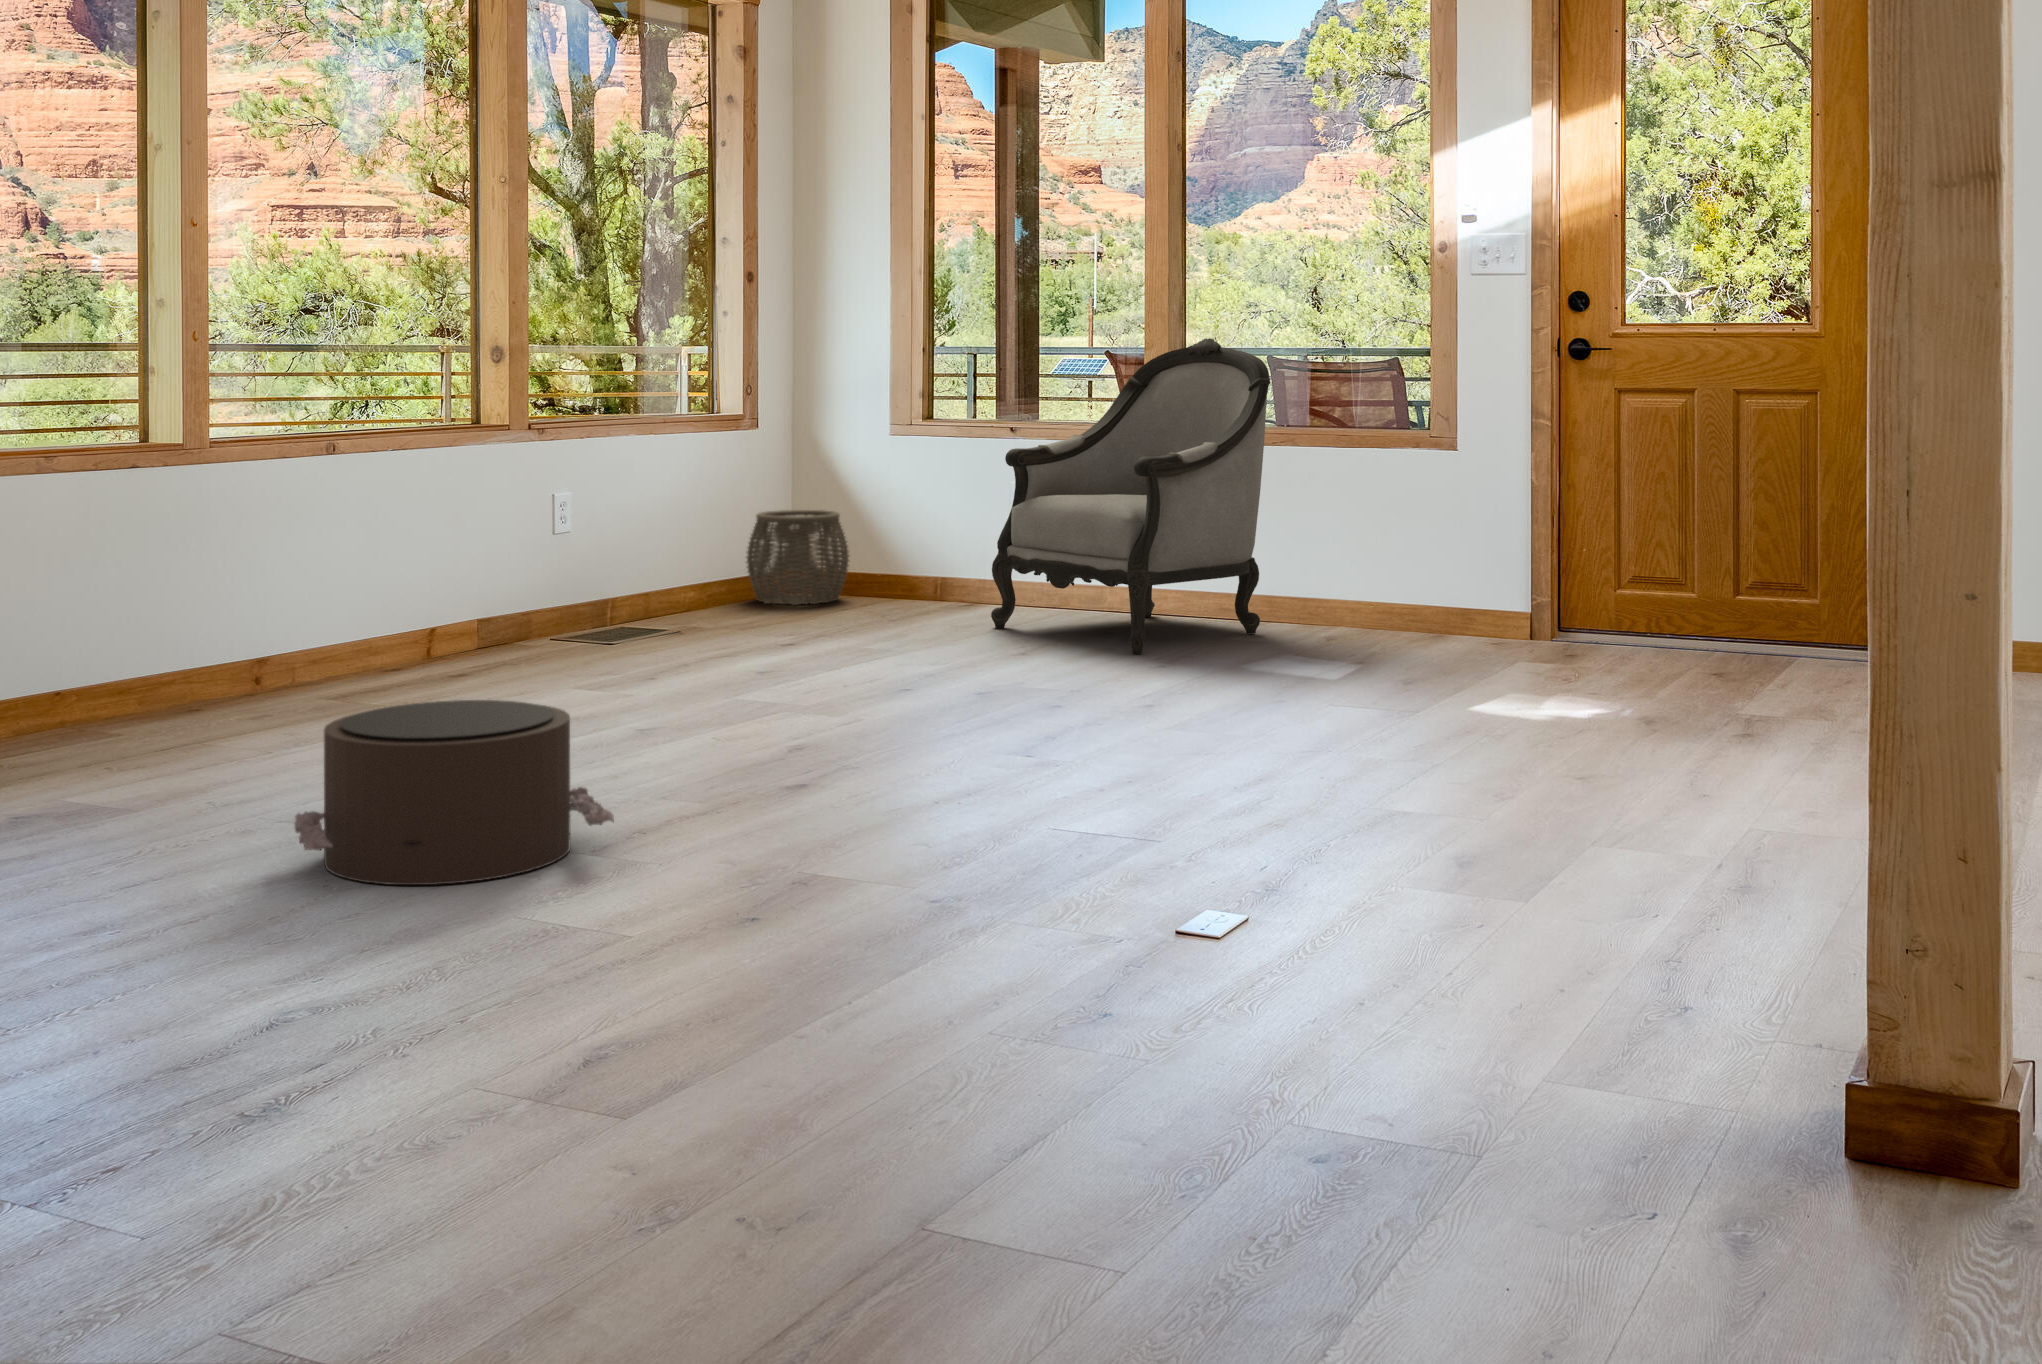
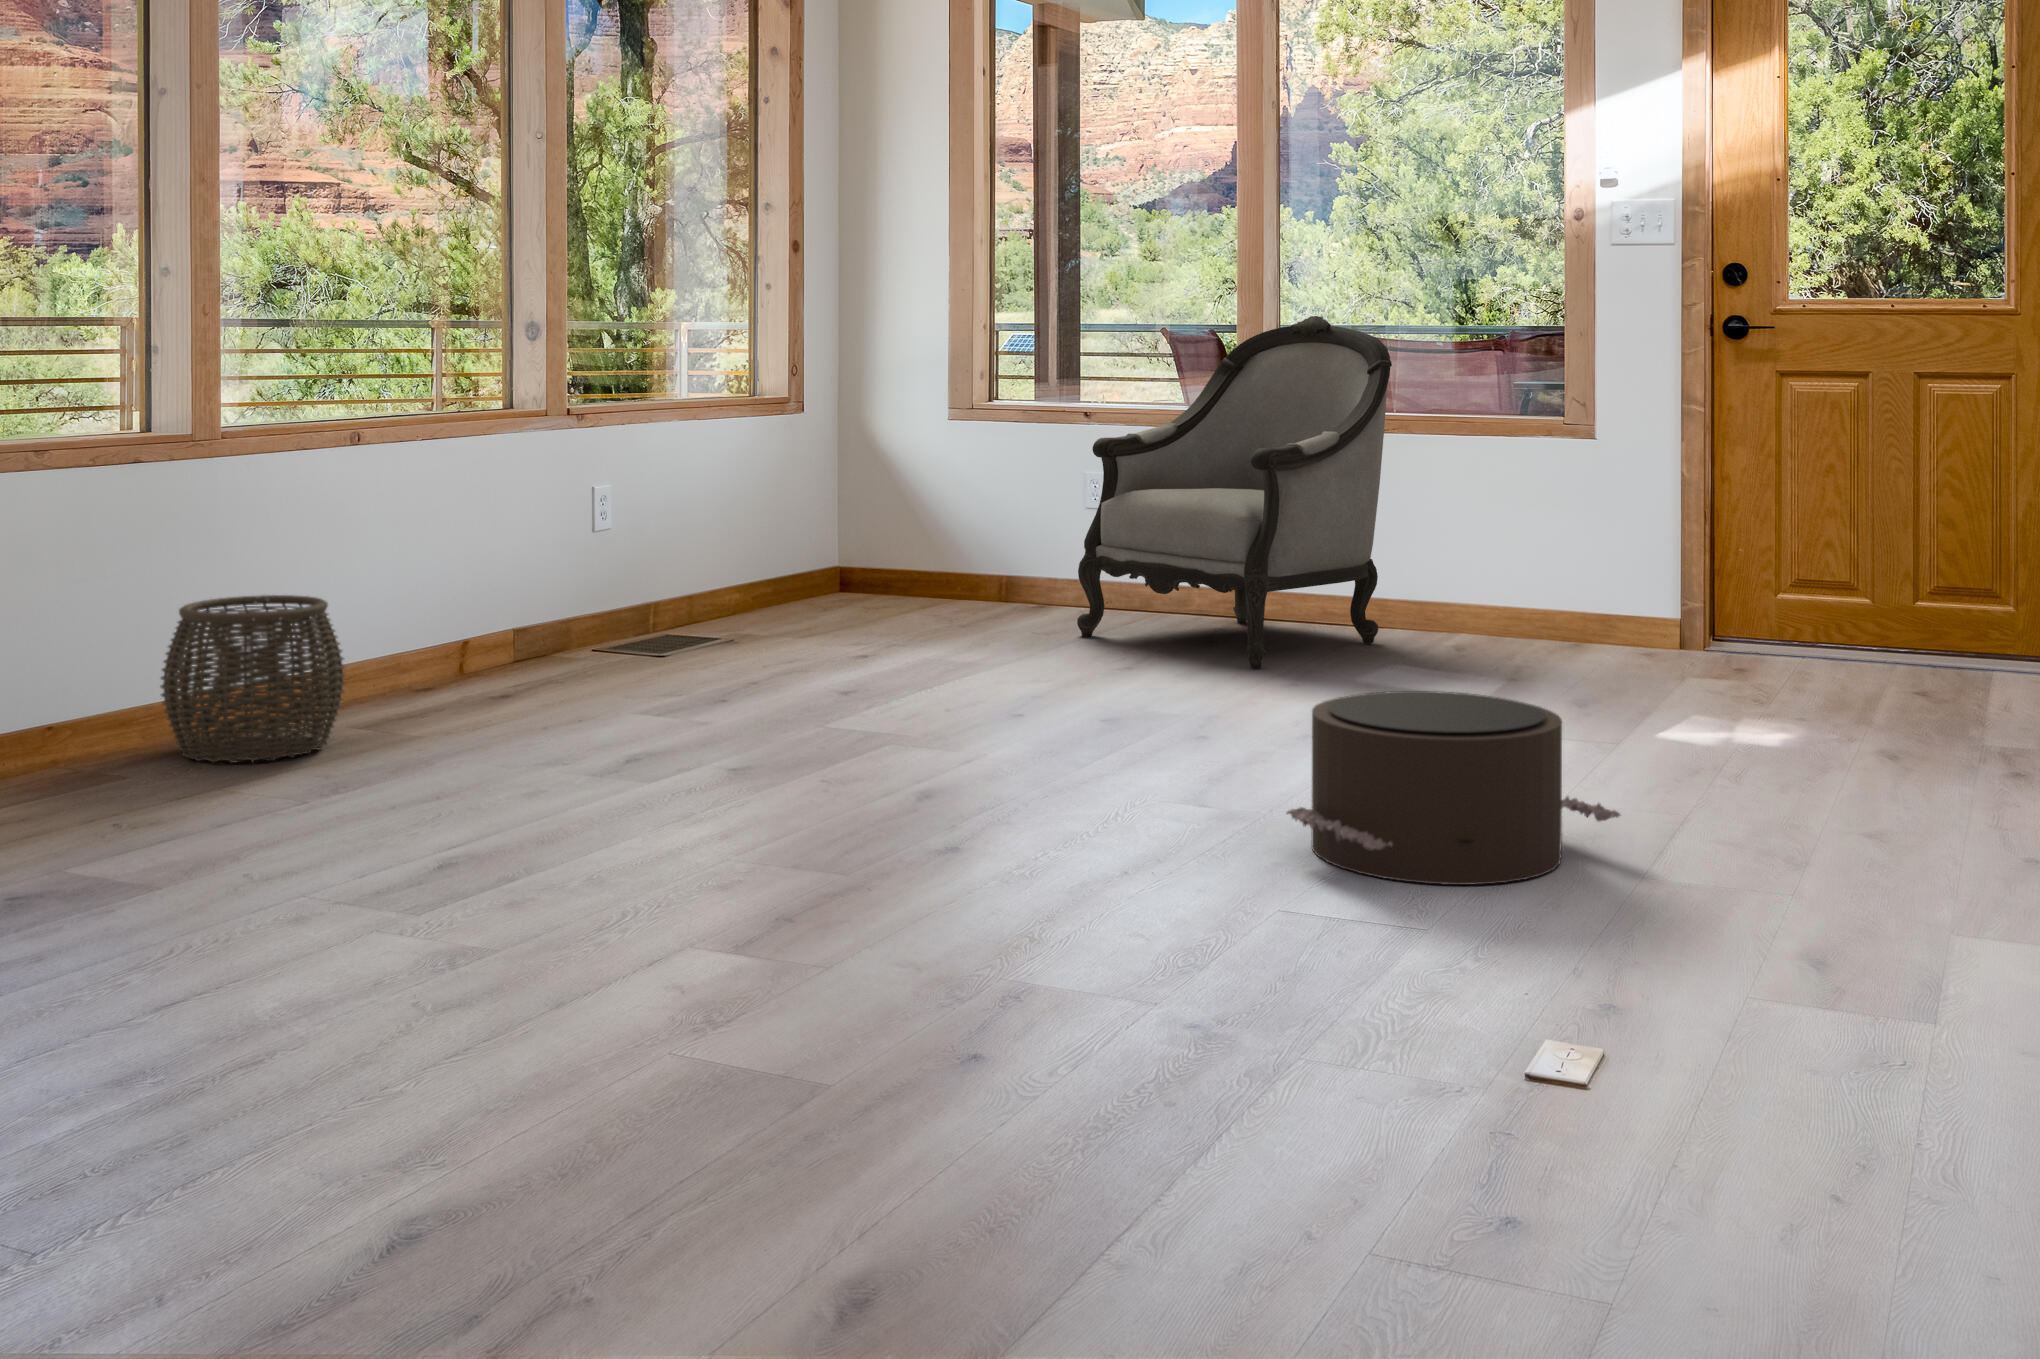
woven basket: present [747,510,849,605] -> present [161,595,346,763]
pouf: present [295,700,614,885] -> present [1286,691,1620,885]

